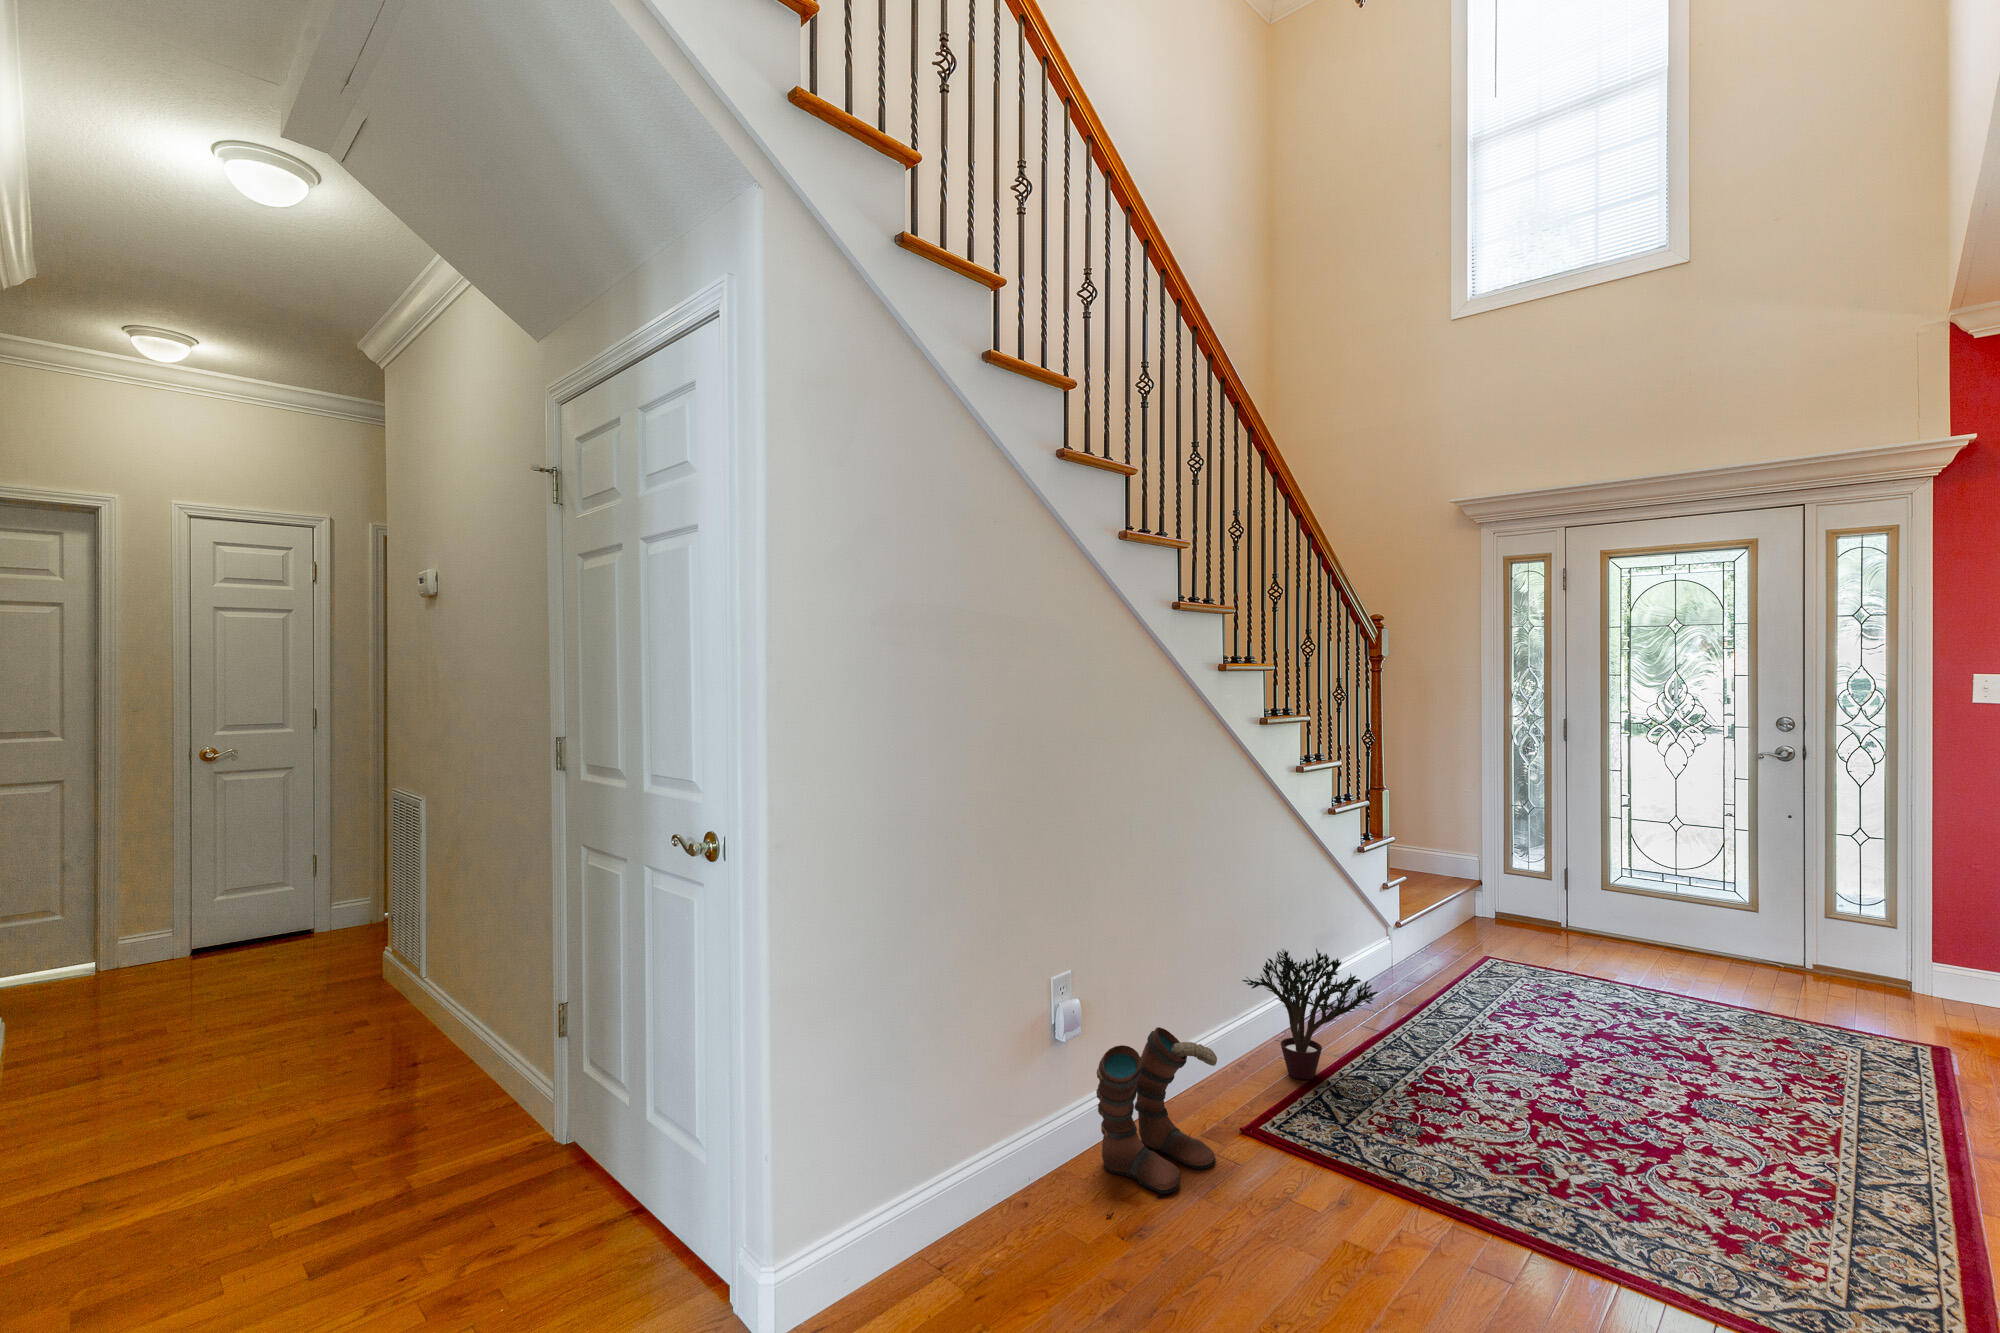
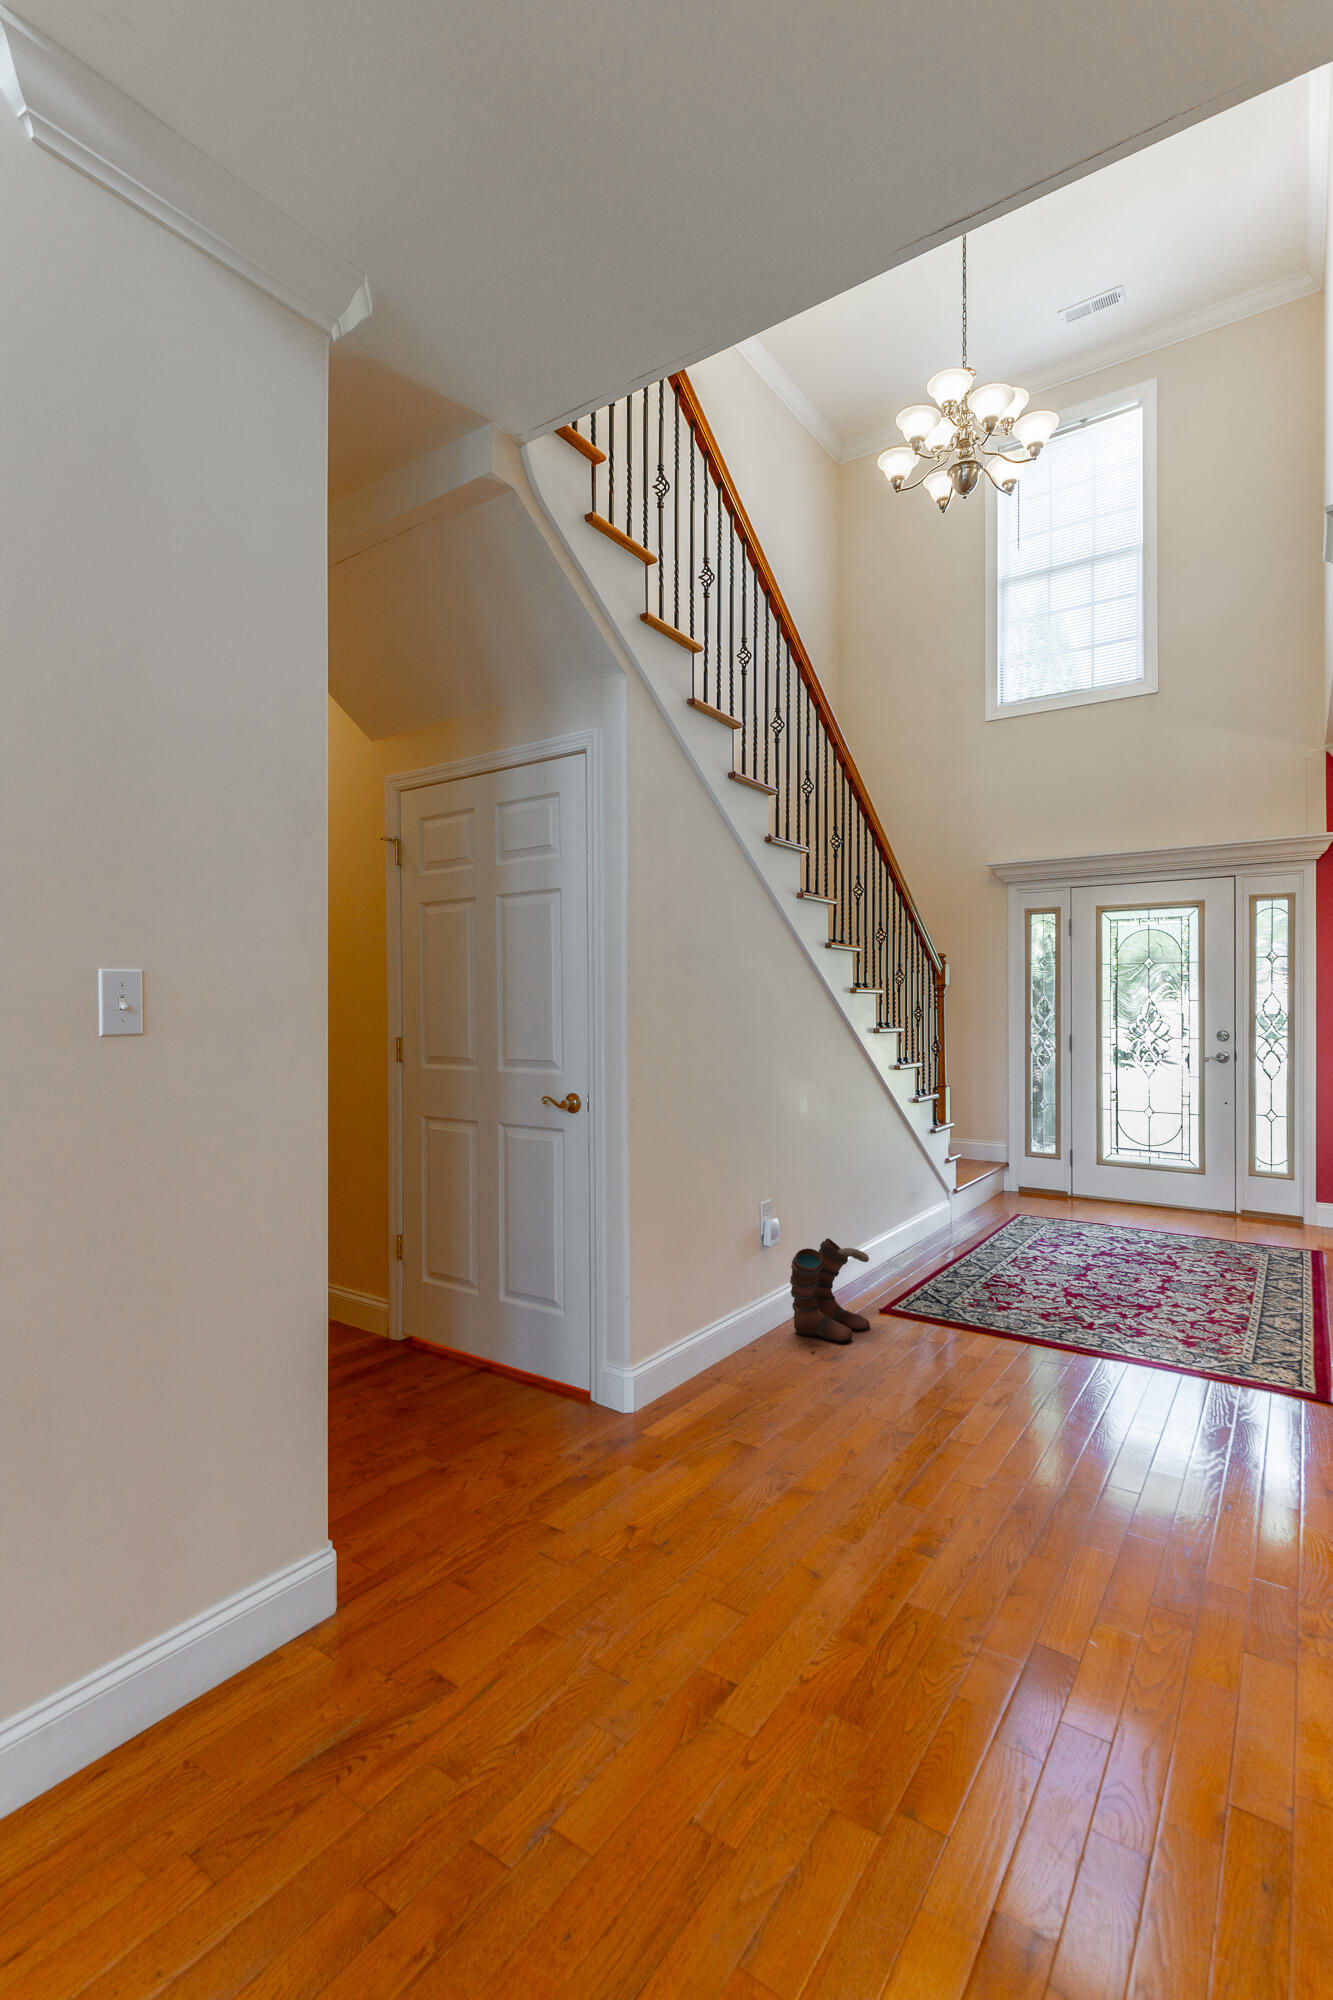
potted plant: present [1242,949,1378,1080] -> none [868,1192,964,1285]

